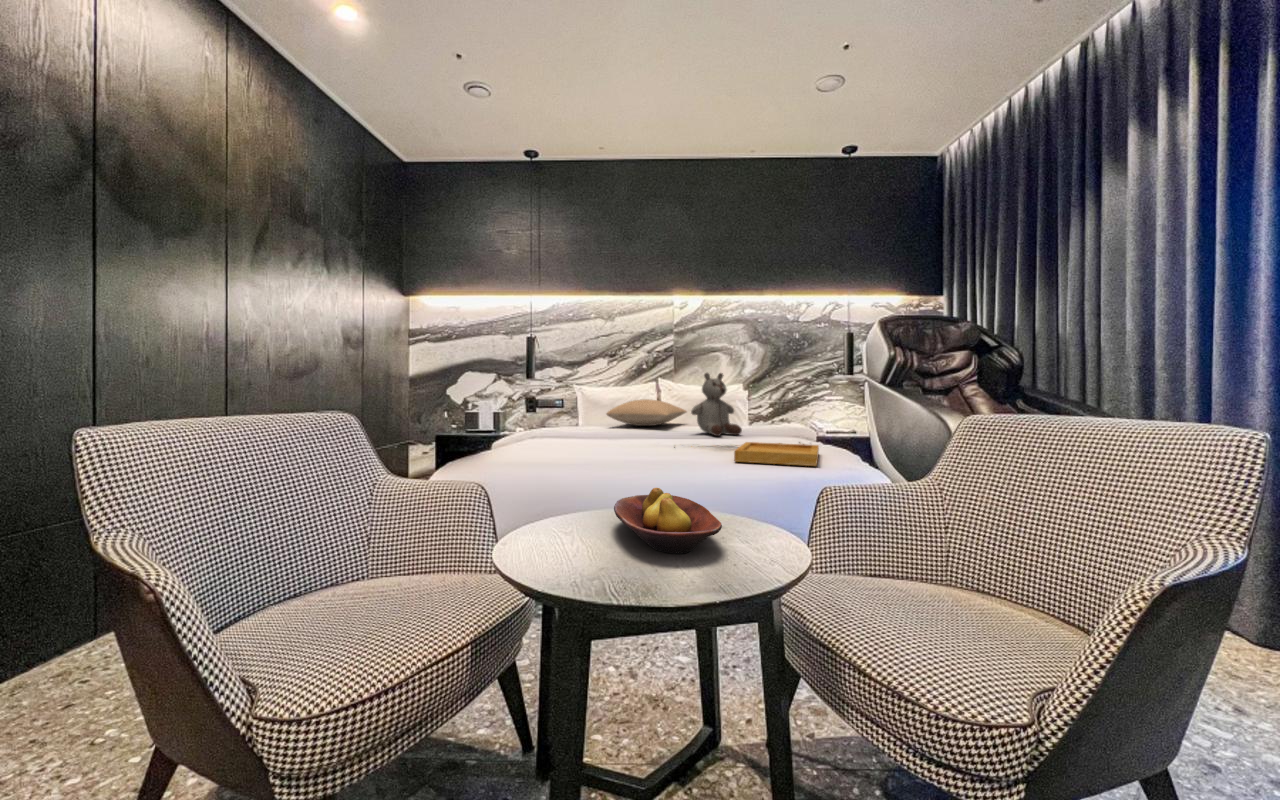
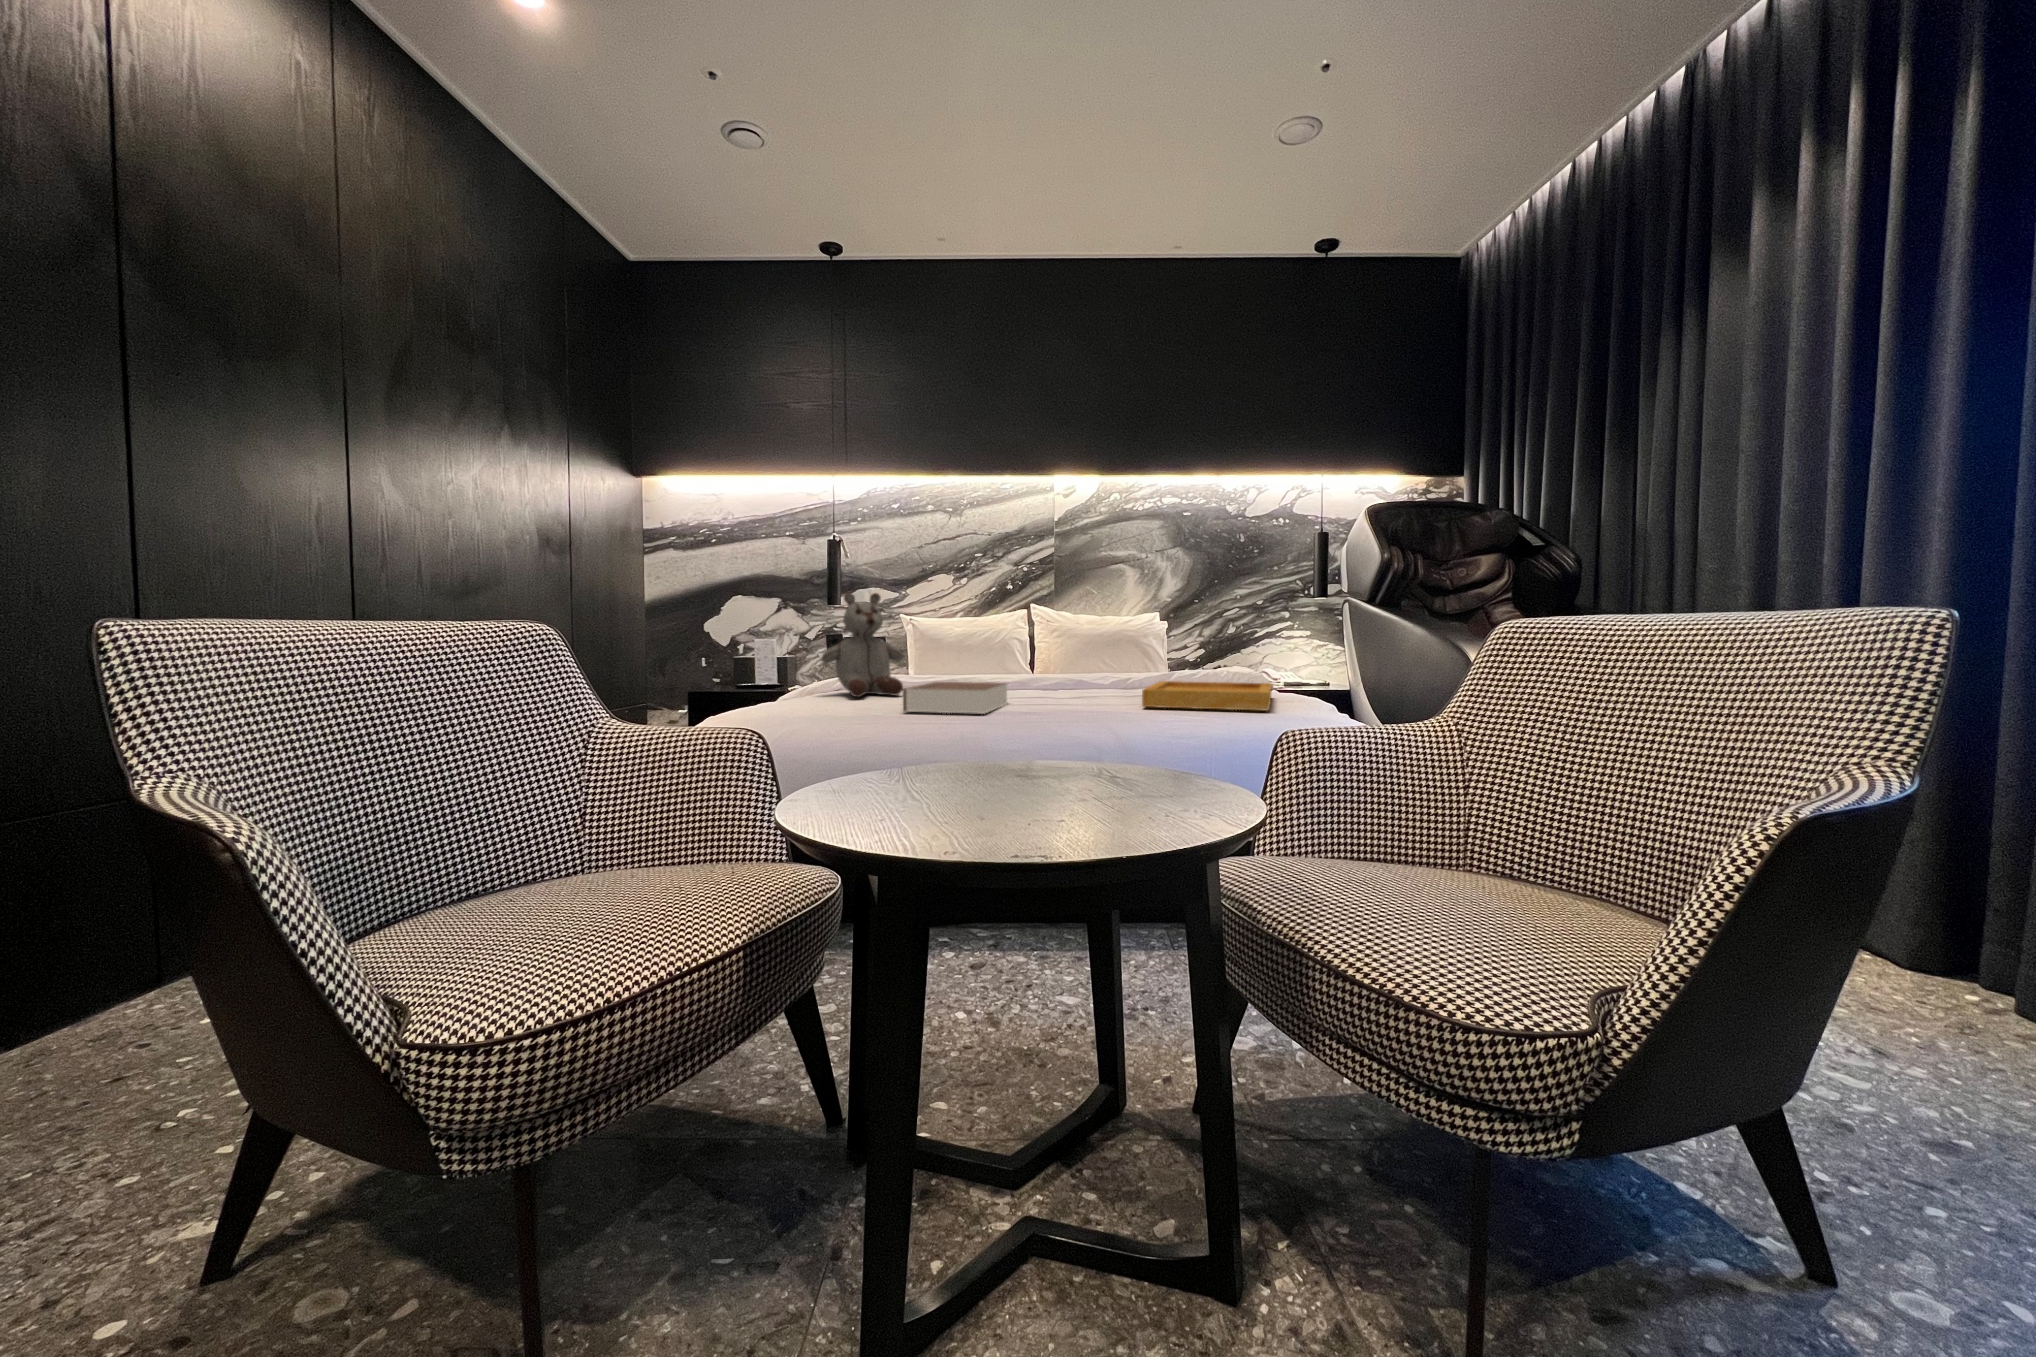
stuffed bear: present [691,373,742,436] -> present [822,592,903,697]
pillow: present [607,399,687,426] -> none [943,624,1068,664]
book: none [580,442,649,466] -> present [903,682,1008,714]
fruit bowl: present [614,488,722,554] -> none [958,719,1126,809]

